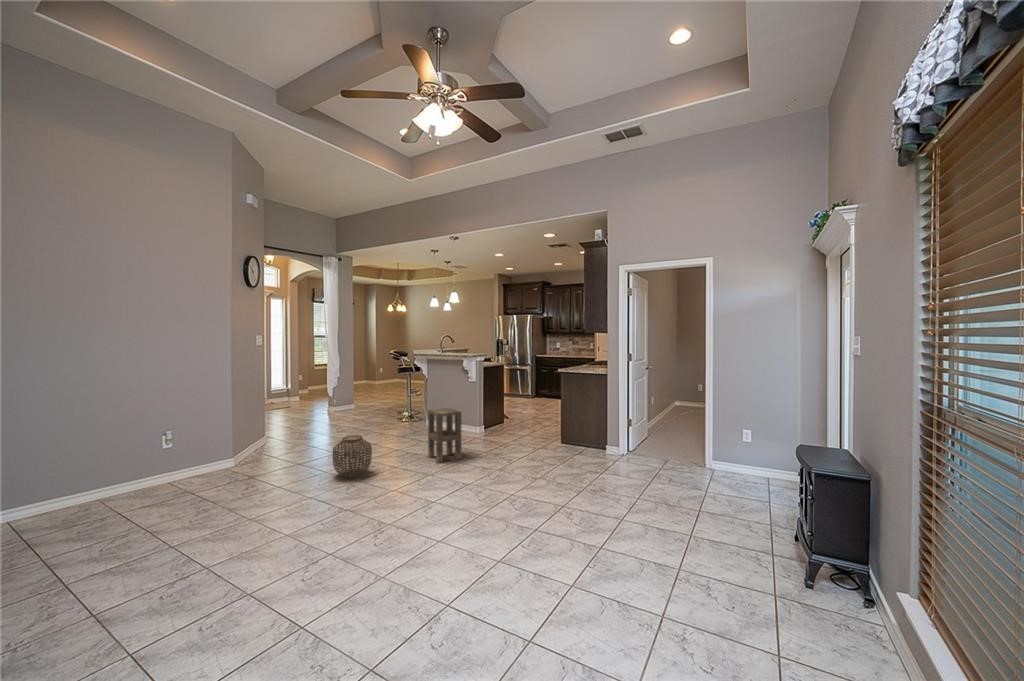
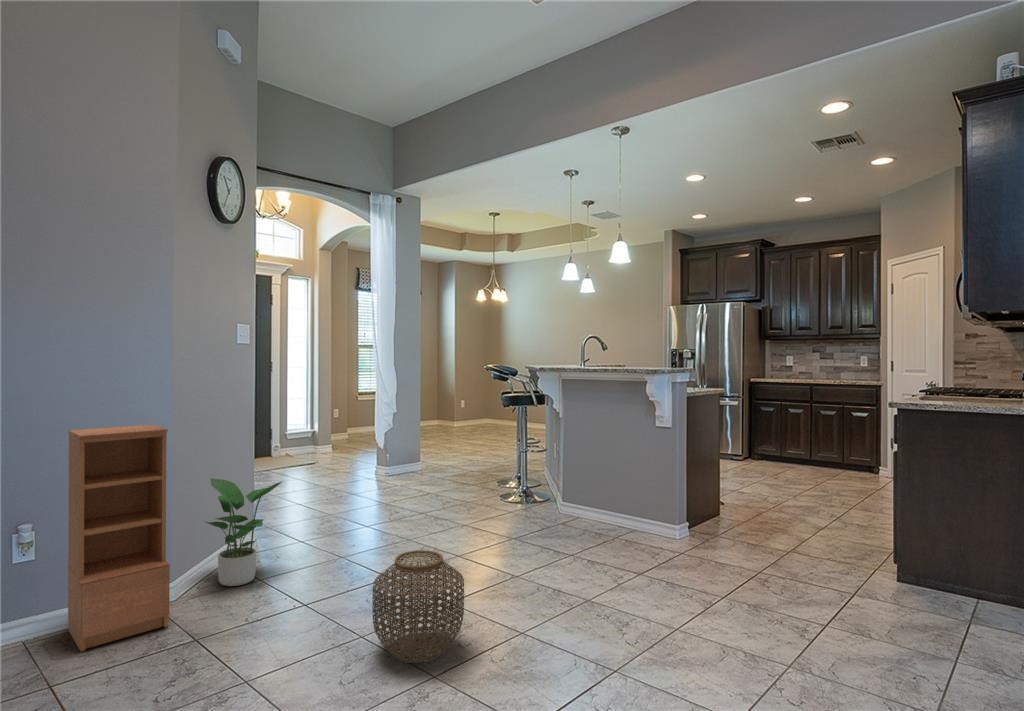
bookcase: none [185,388,237,486] -> present [68,425,170,652]
side table: present [428,408,462,463] -> none [589,488,675,630]
potted plant: none [245,413,285,462] -> present [206,478,282,586]

